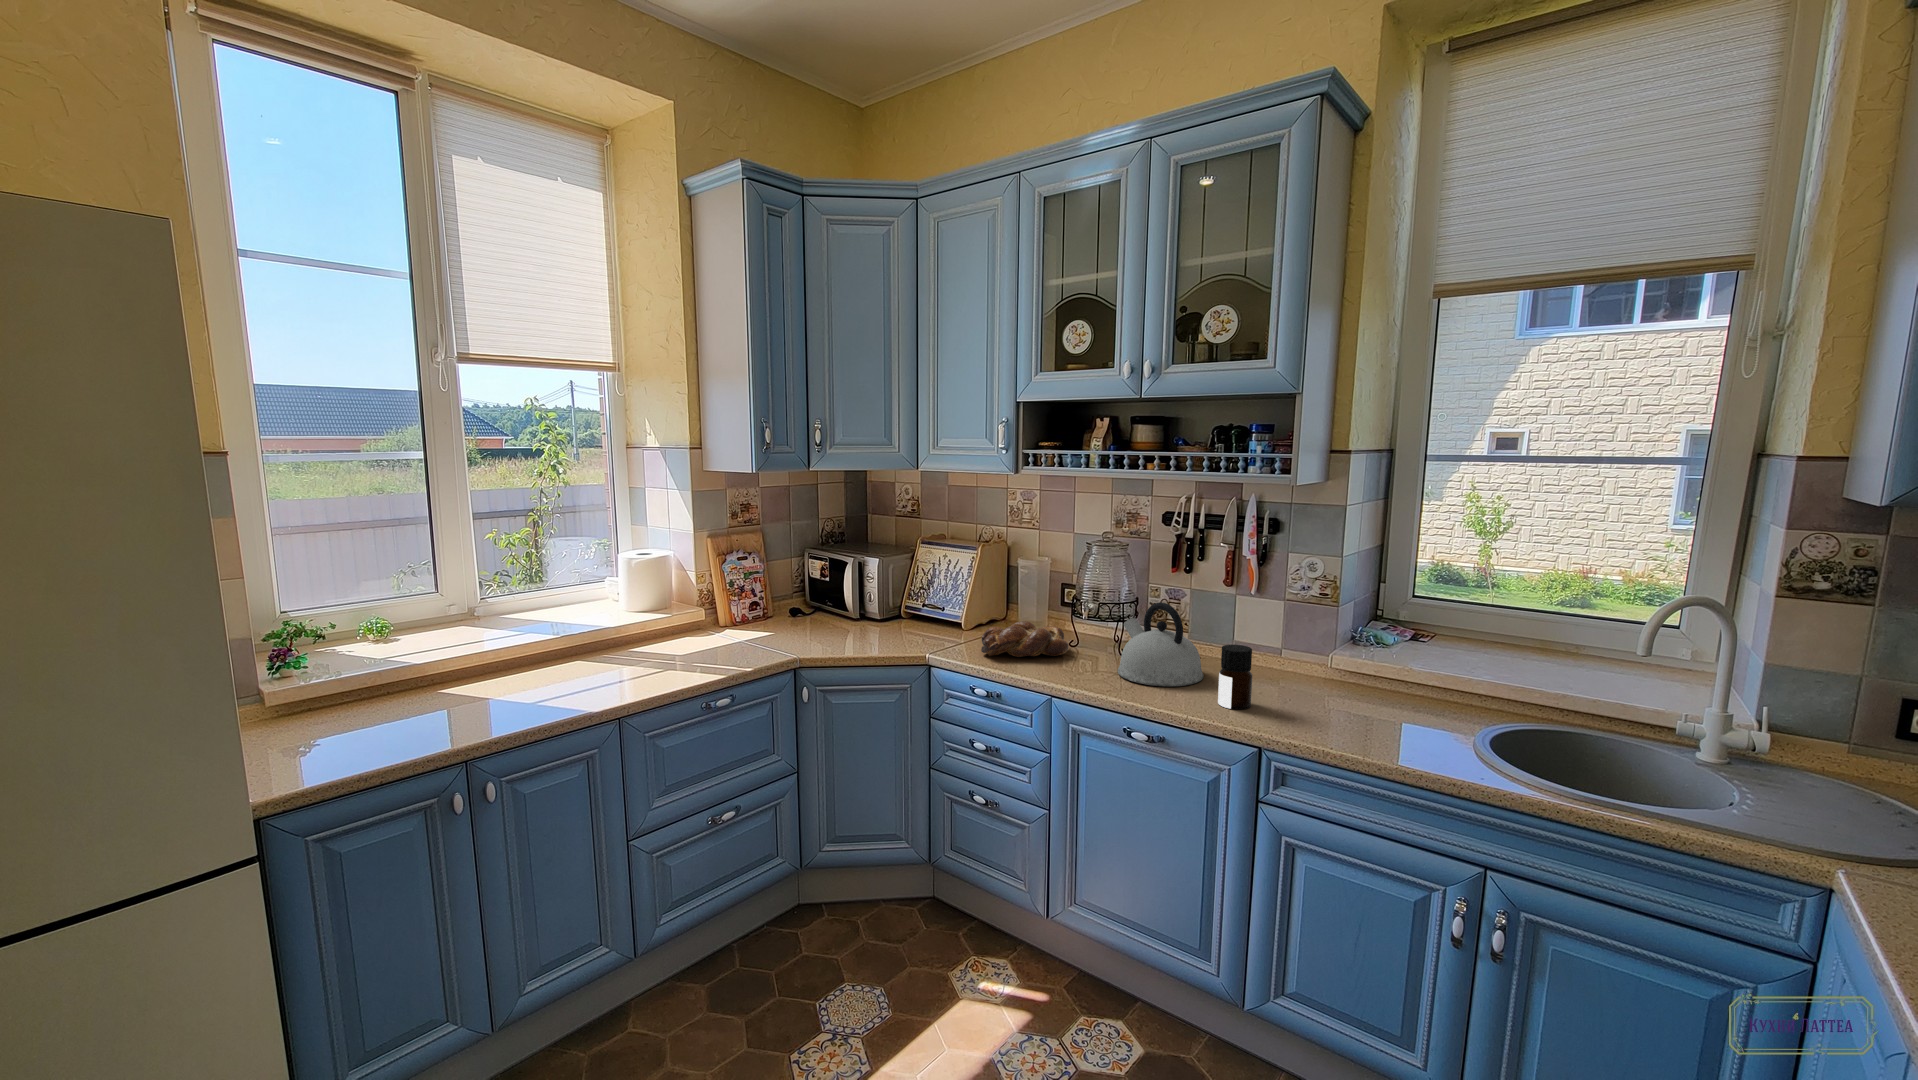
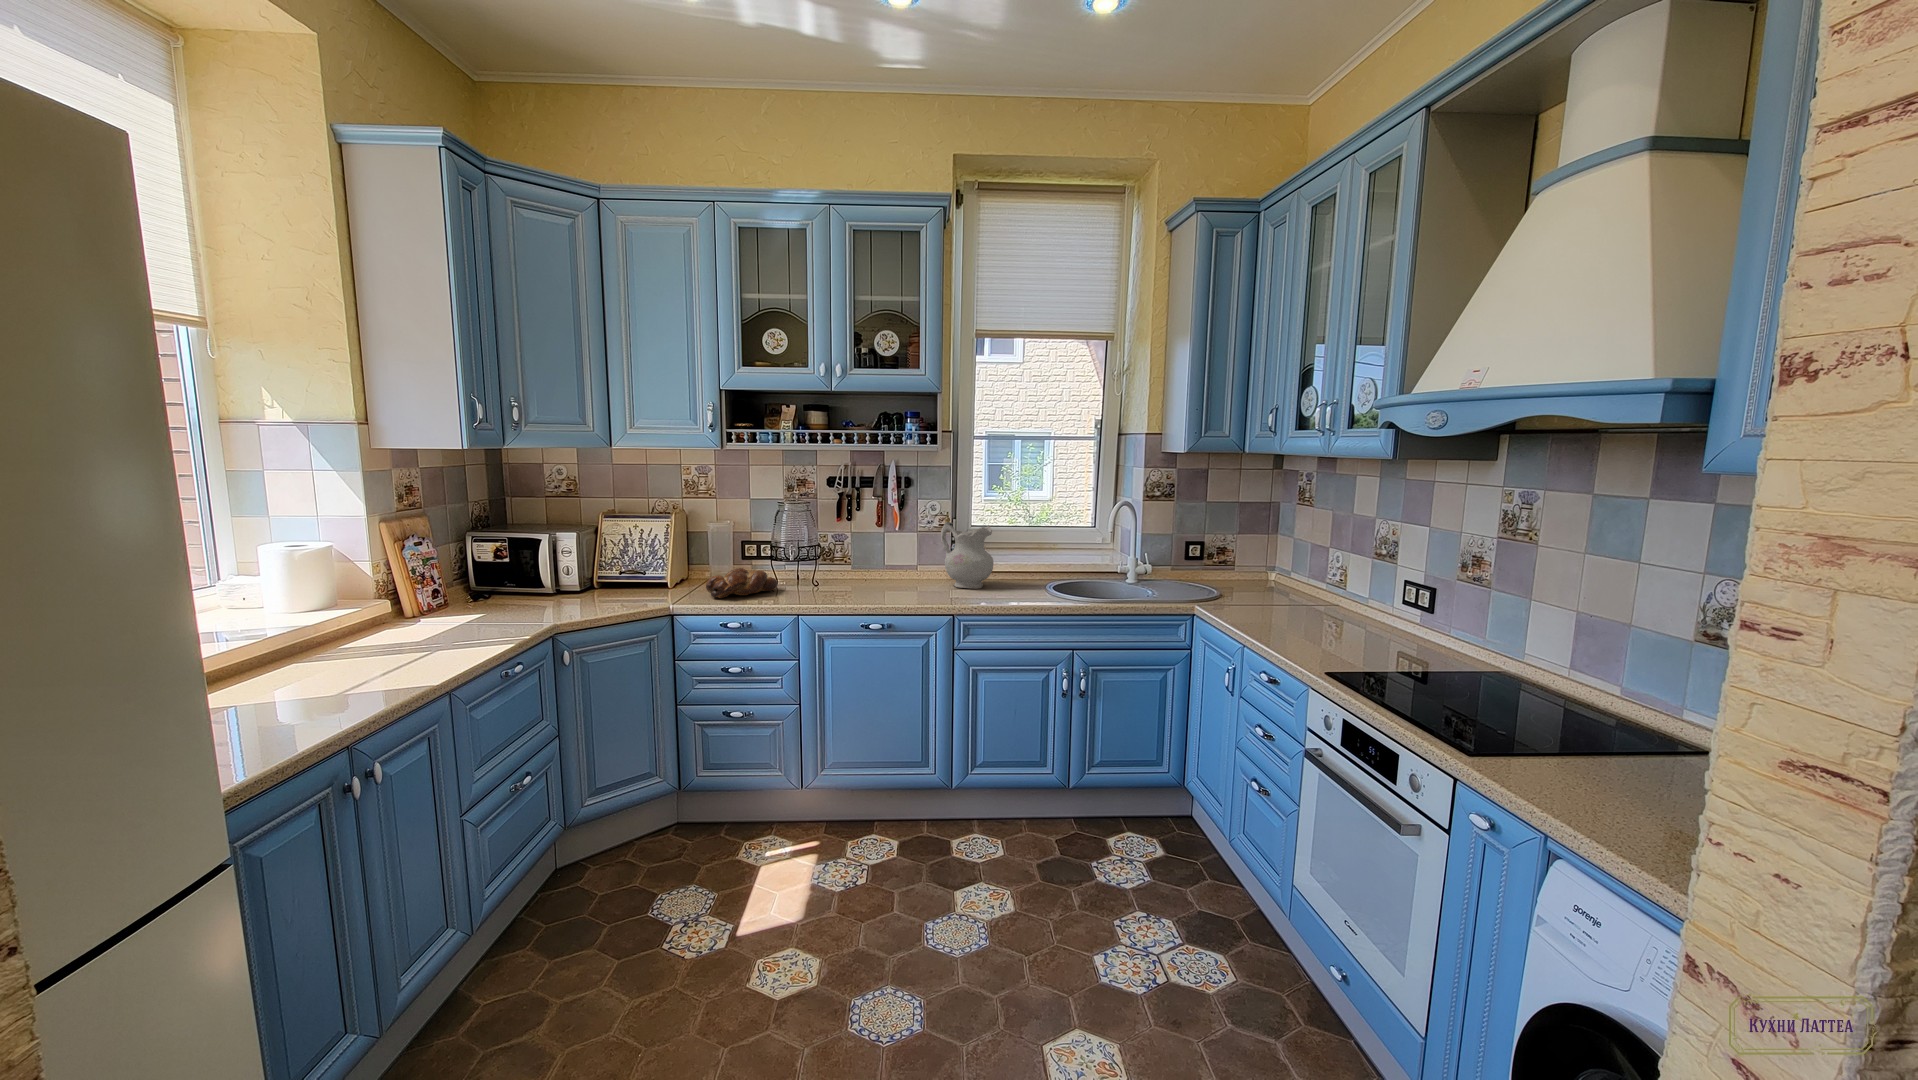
ceramic pitcher: none [1292,596,1378,712] -> present [941,522,993,589]
kettle: present [1118,602,1204,686] -> none [822,538,886,595]
bottle: present [1218,644,1252,709] -> none [914,556,935,597]

